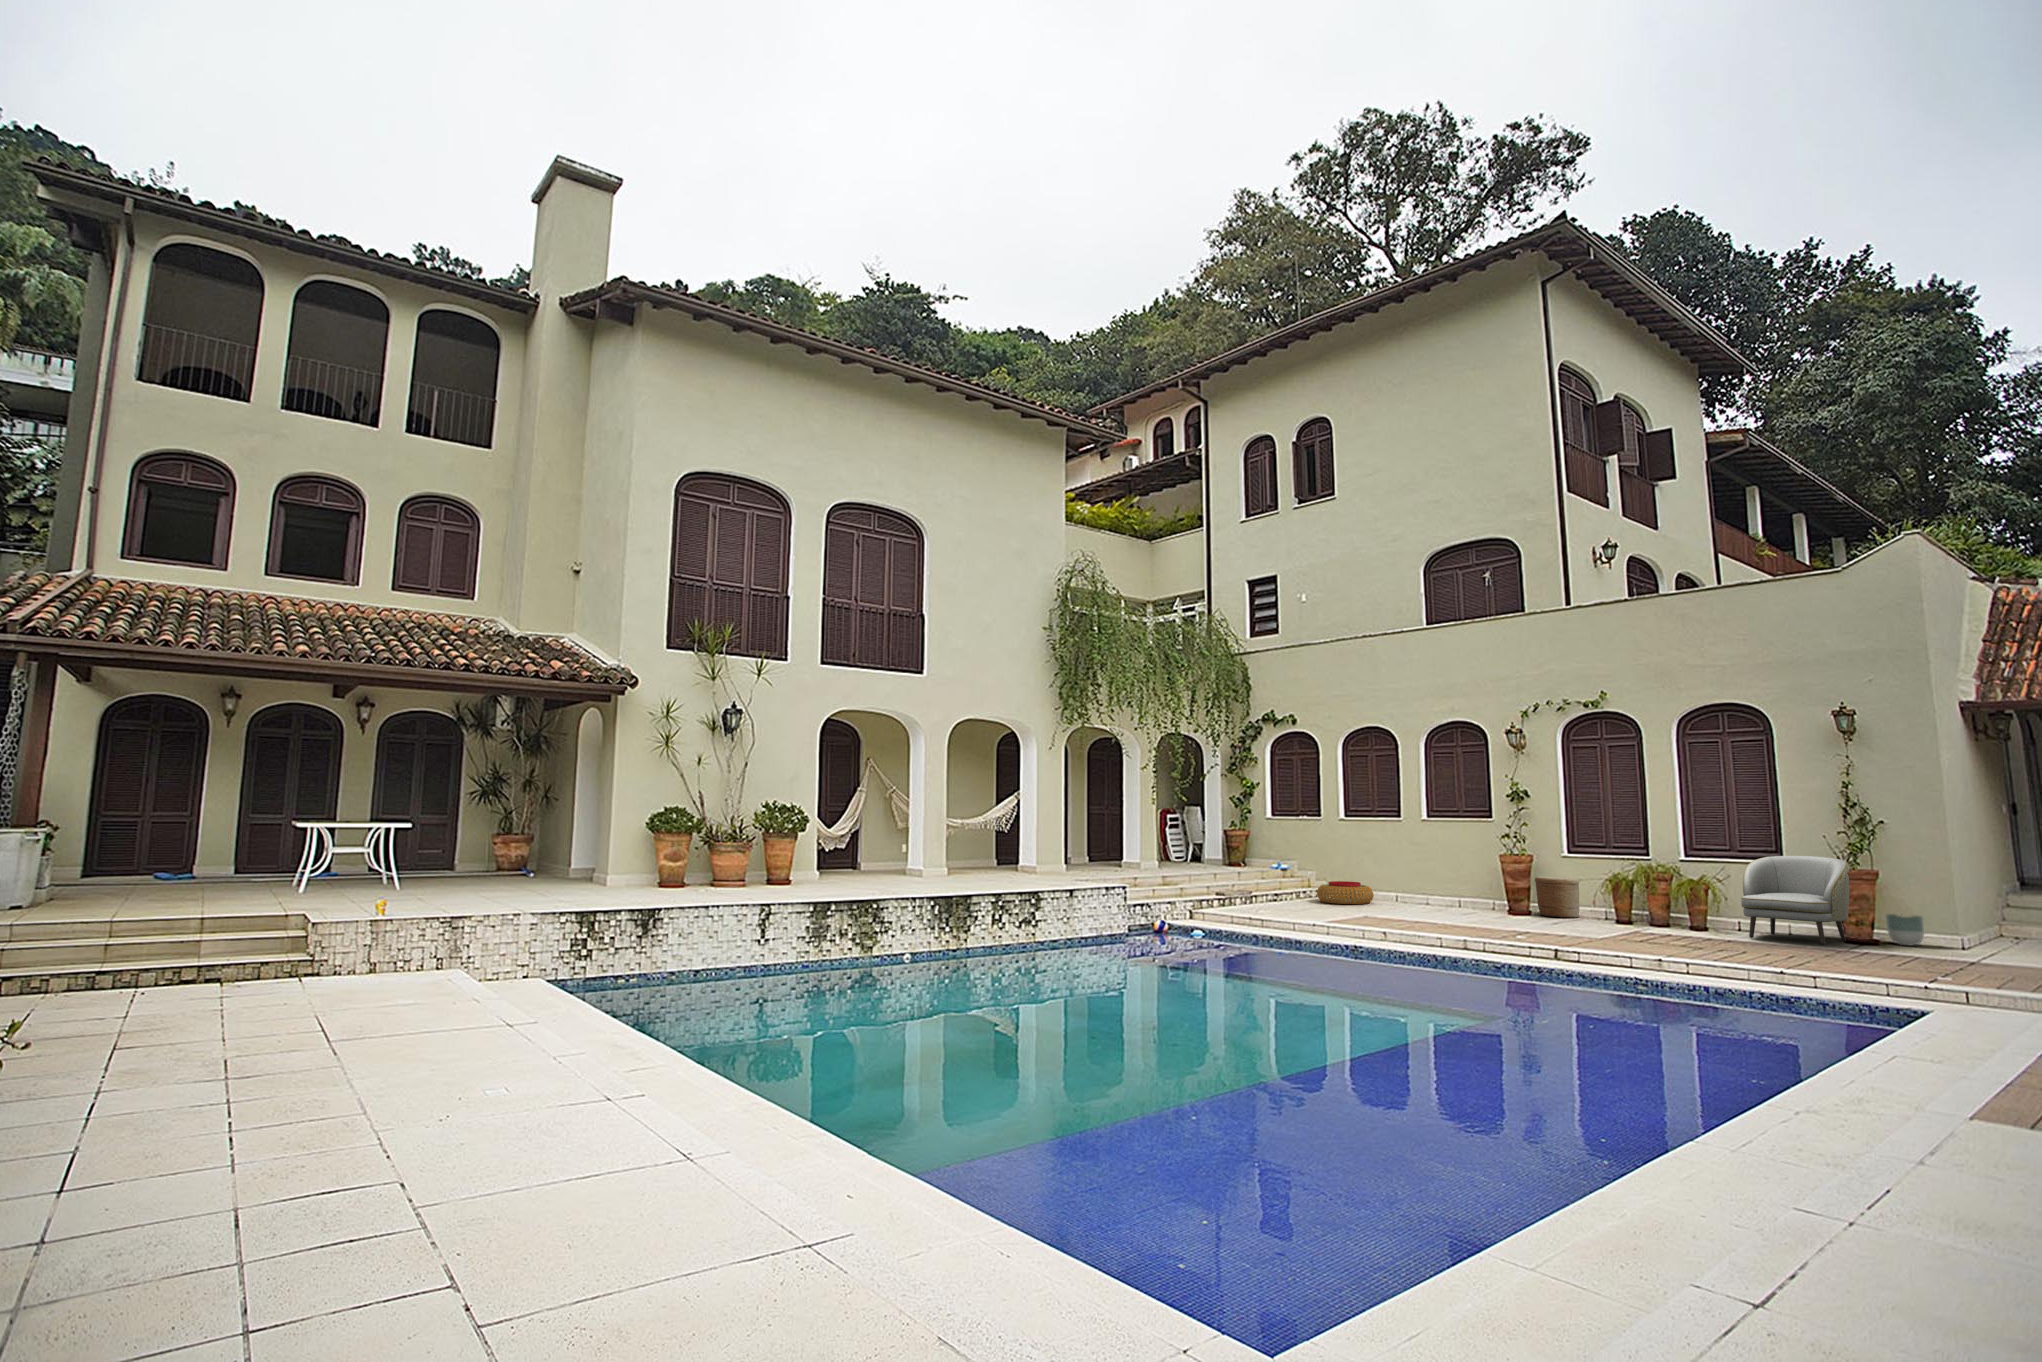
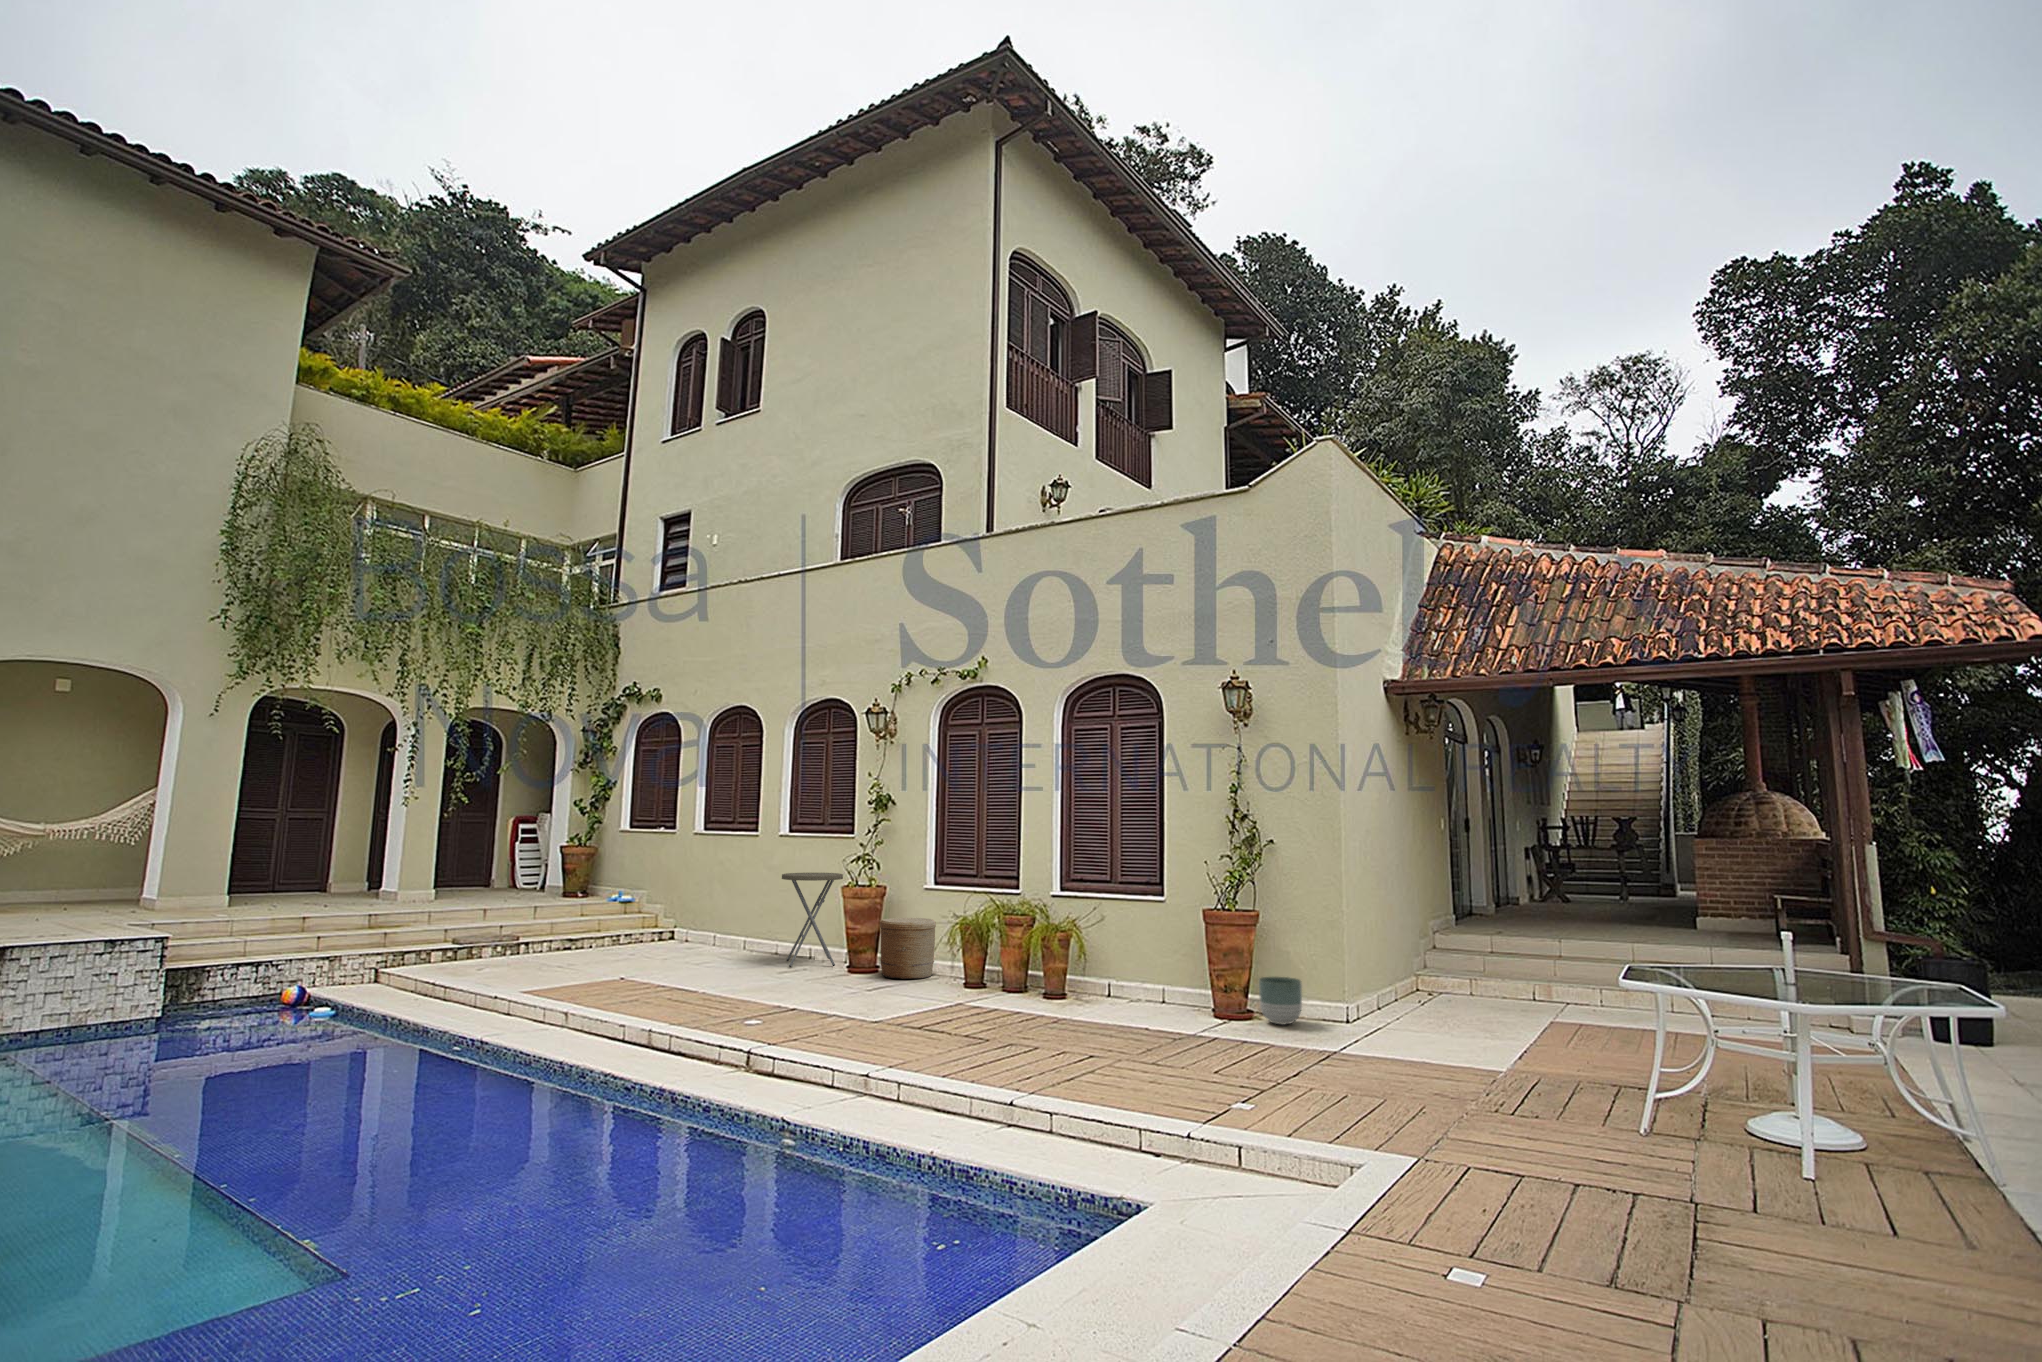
side table: none [1441,846,1492,910] -> present [782,873,843,967]
armchair: present [1741,856,1850,944] -> none [1085,891,1223,1029]
pouf: present [1317,881,1374,904] -> none [622,924,705,959]

